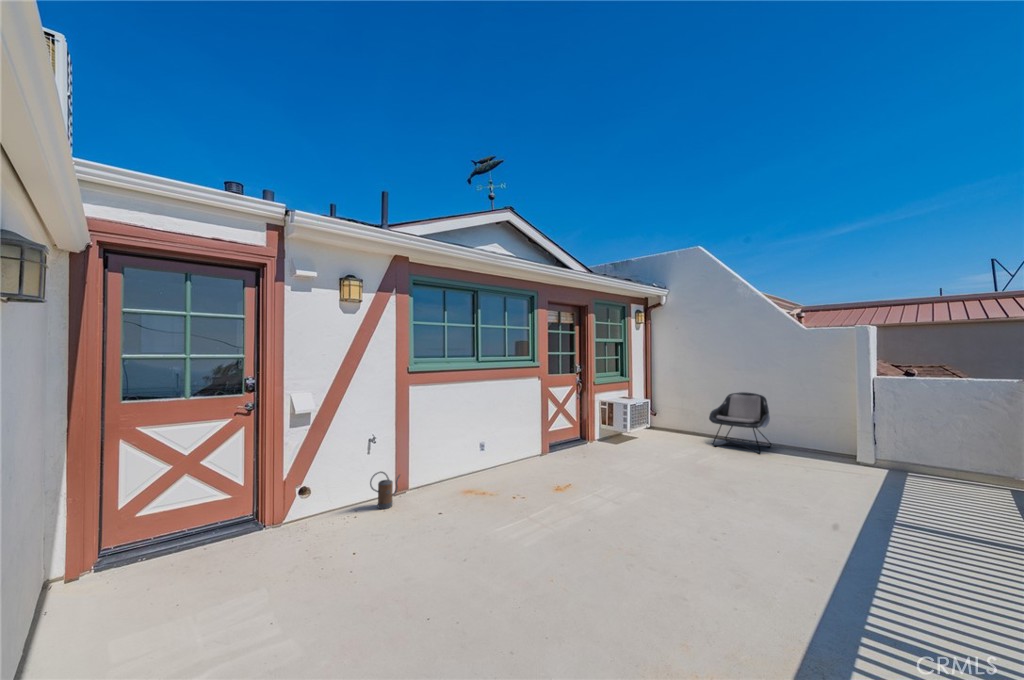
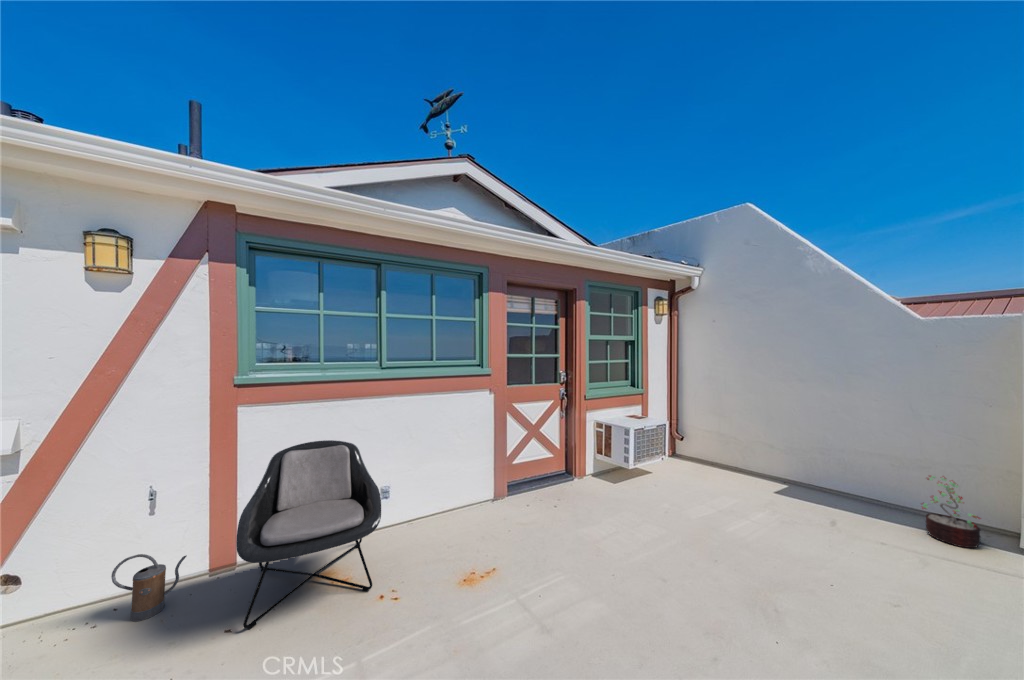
lounge chair: present [709,392,772,454] -> present [236,440,381,629]
decorative plant: none [794,419,821,457] -> present [922,476,981,548]

